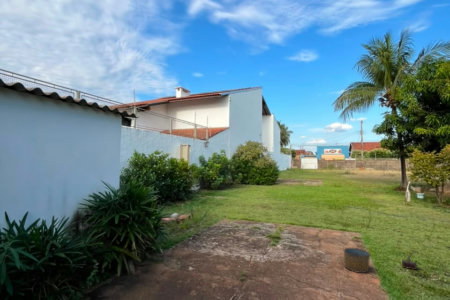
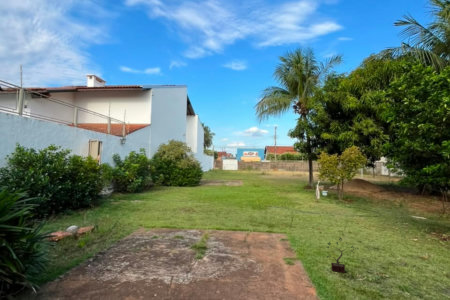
bucket: present [343,239,370,273] -> none [277,246,305,283]

